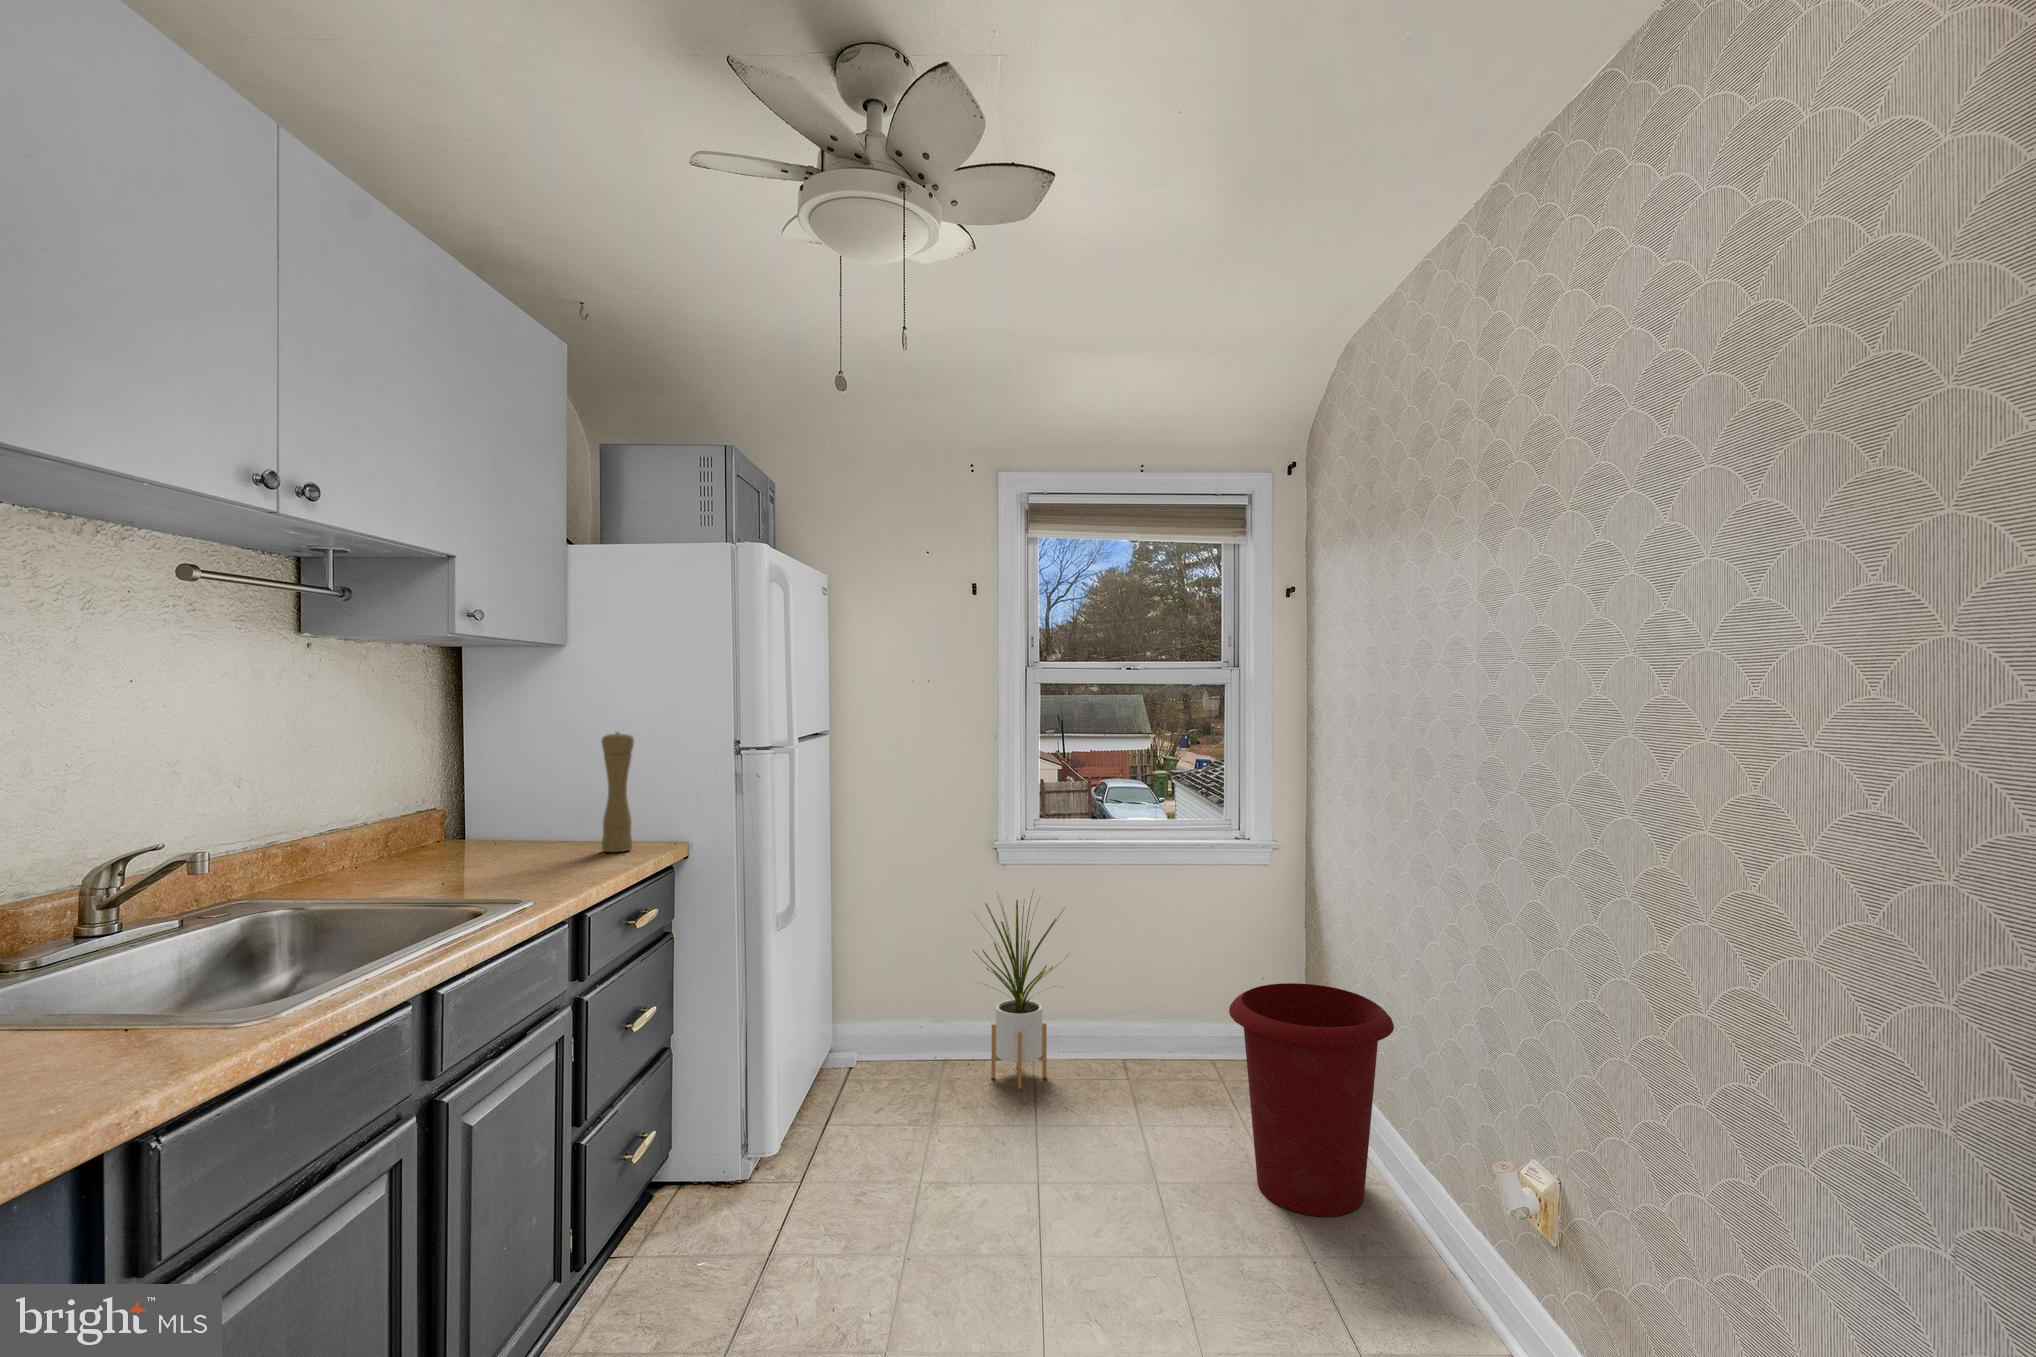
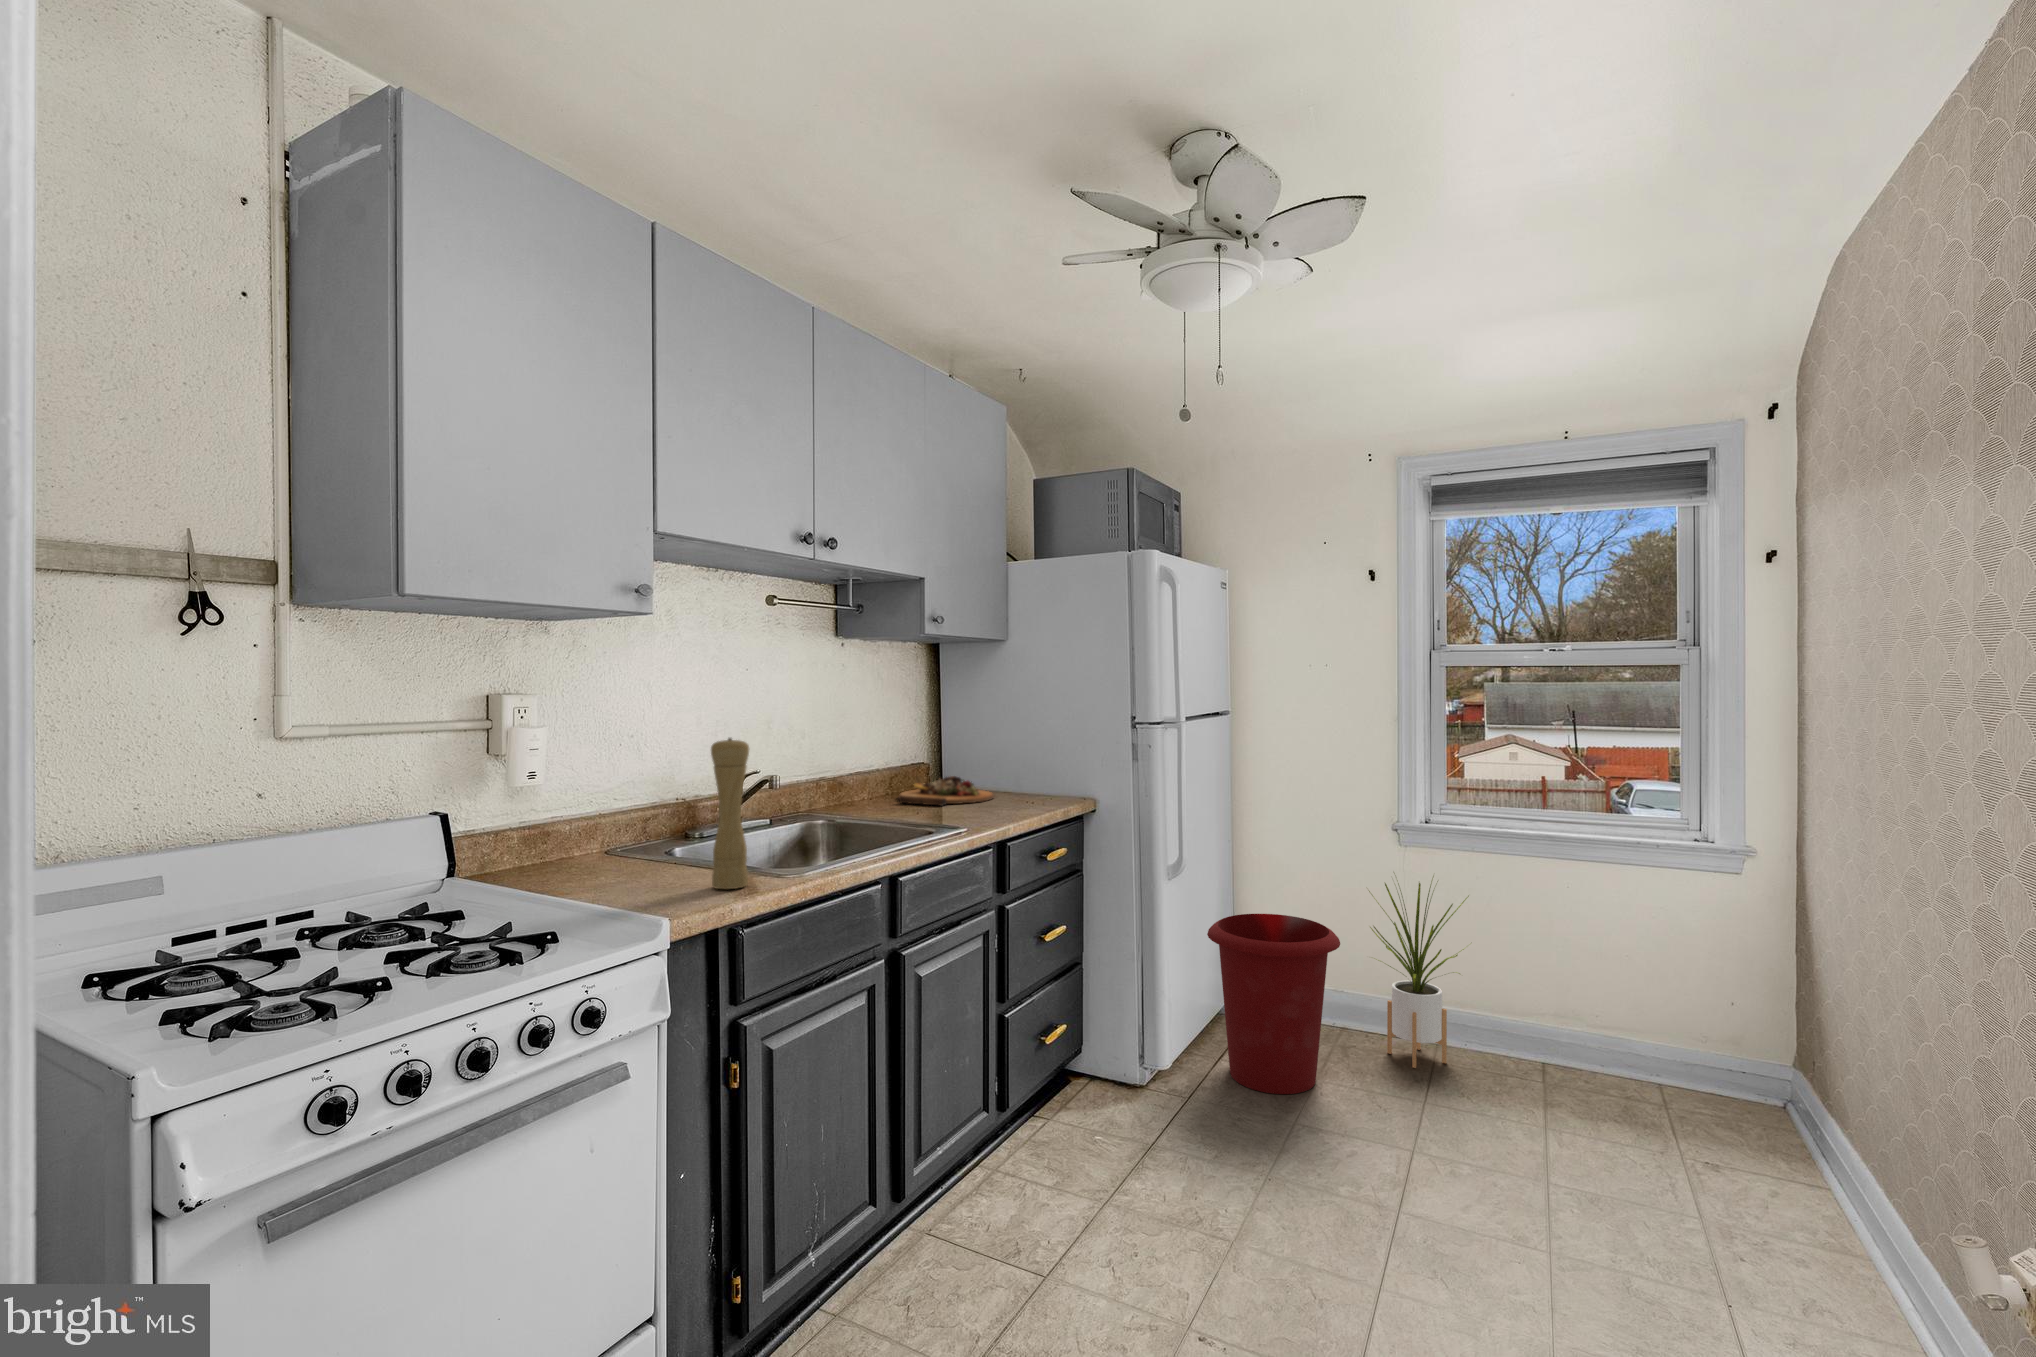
pepper mill: present [601,732,634,852] -> present [711,738,749,889]
cutting board: none [402,826,551,870] -> present [898,776,994,805]
waste bin: present [1229,983,1394,1217] -> present [1207,914,1340,1094]

